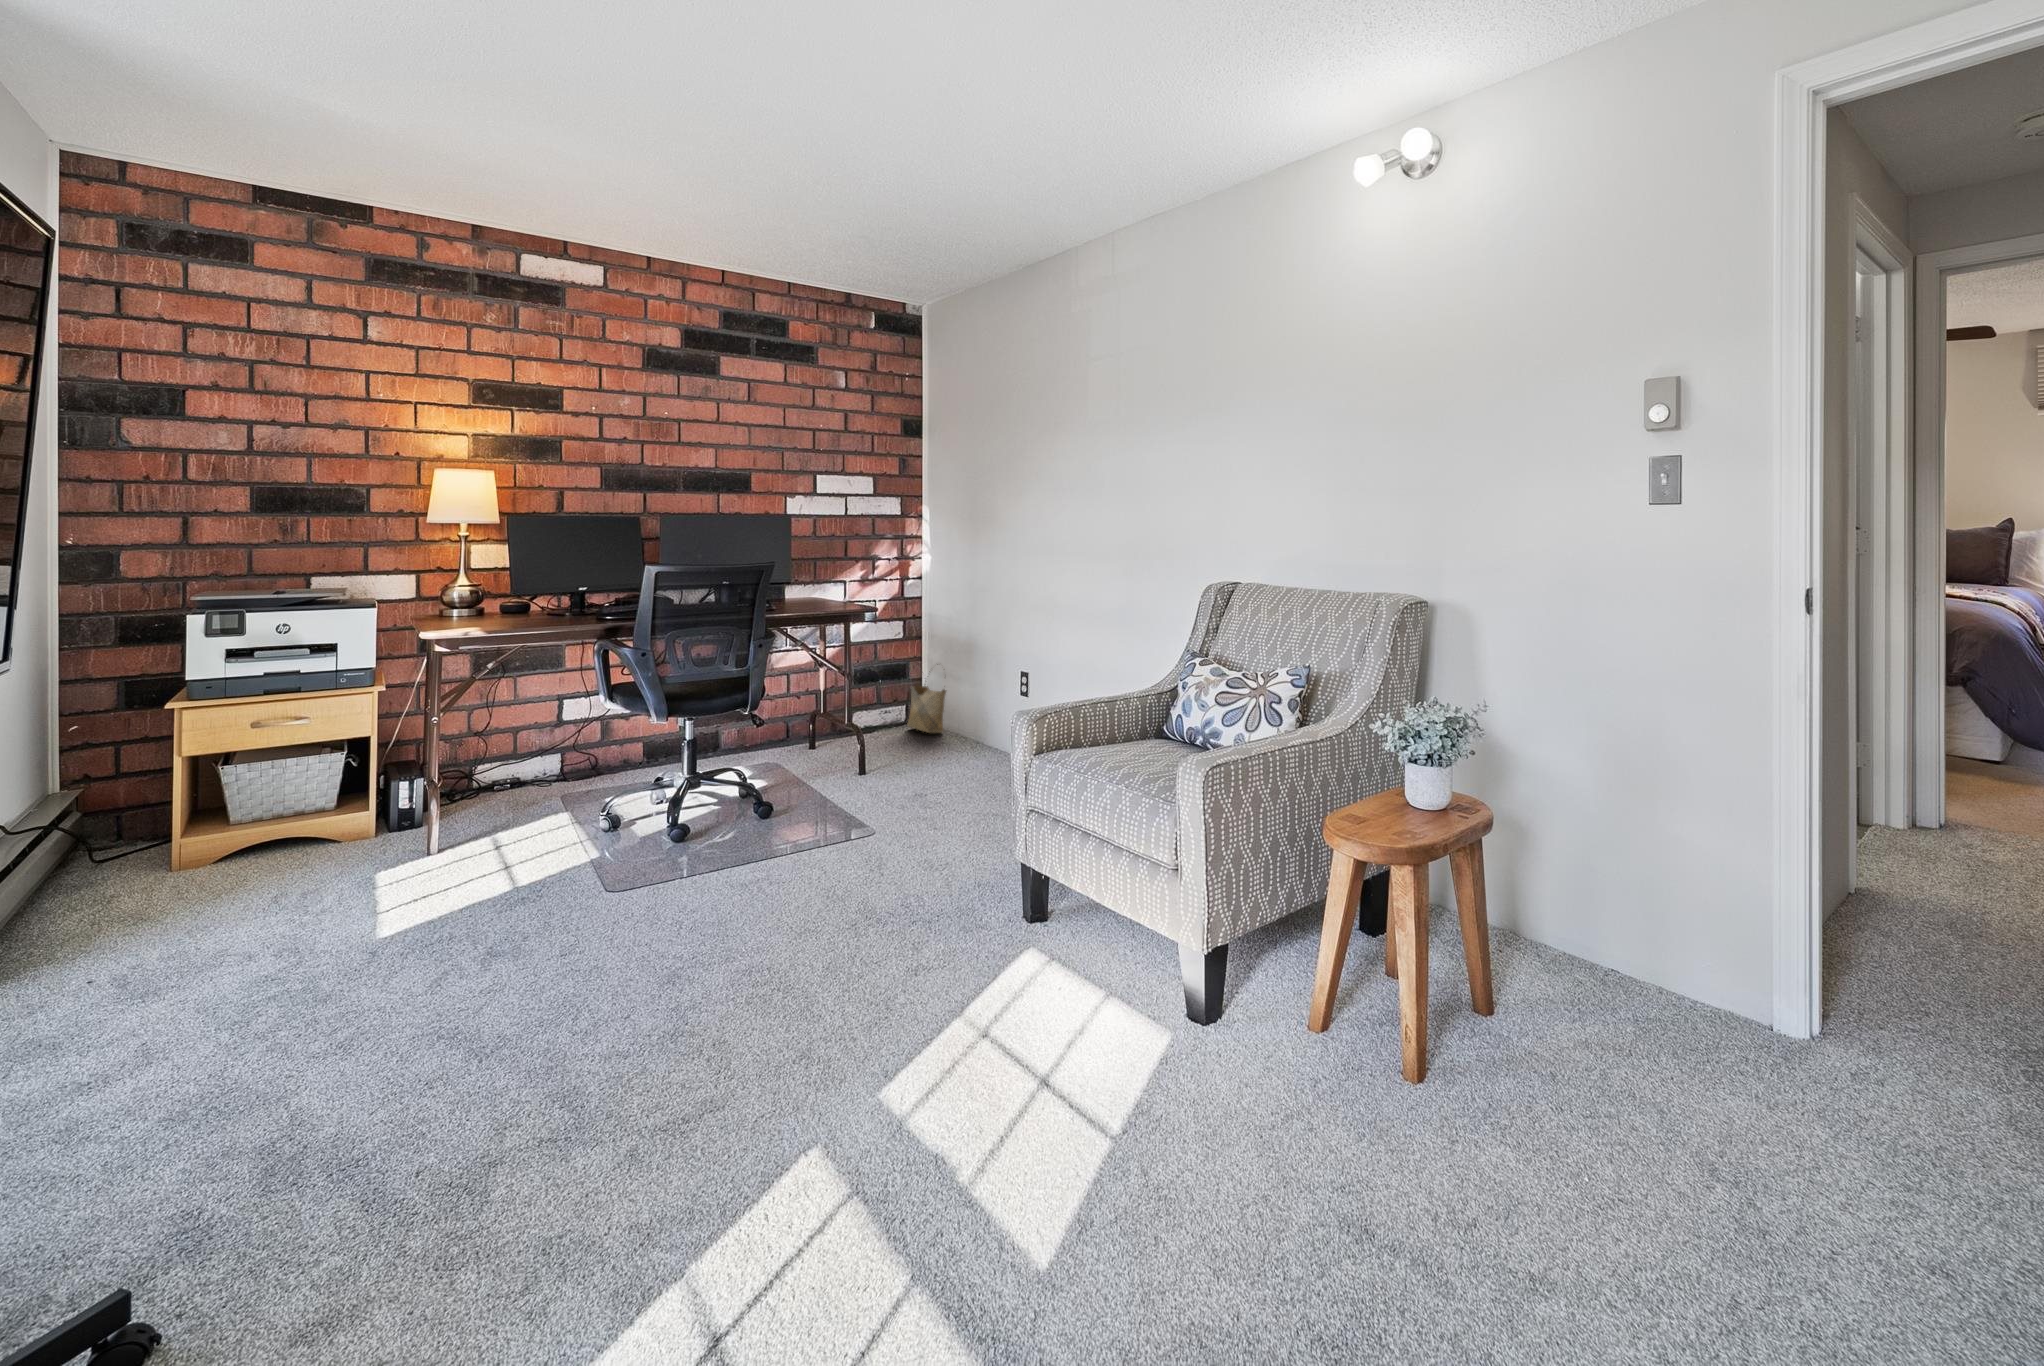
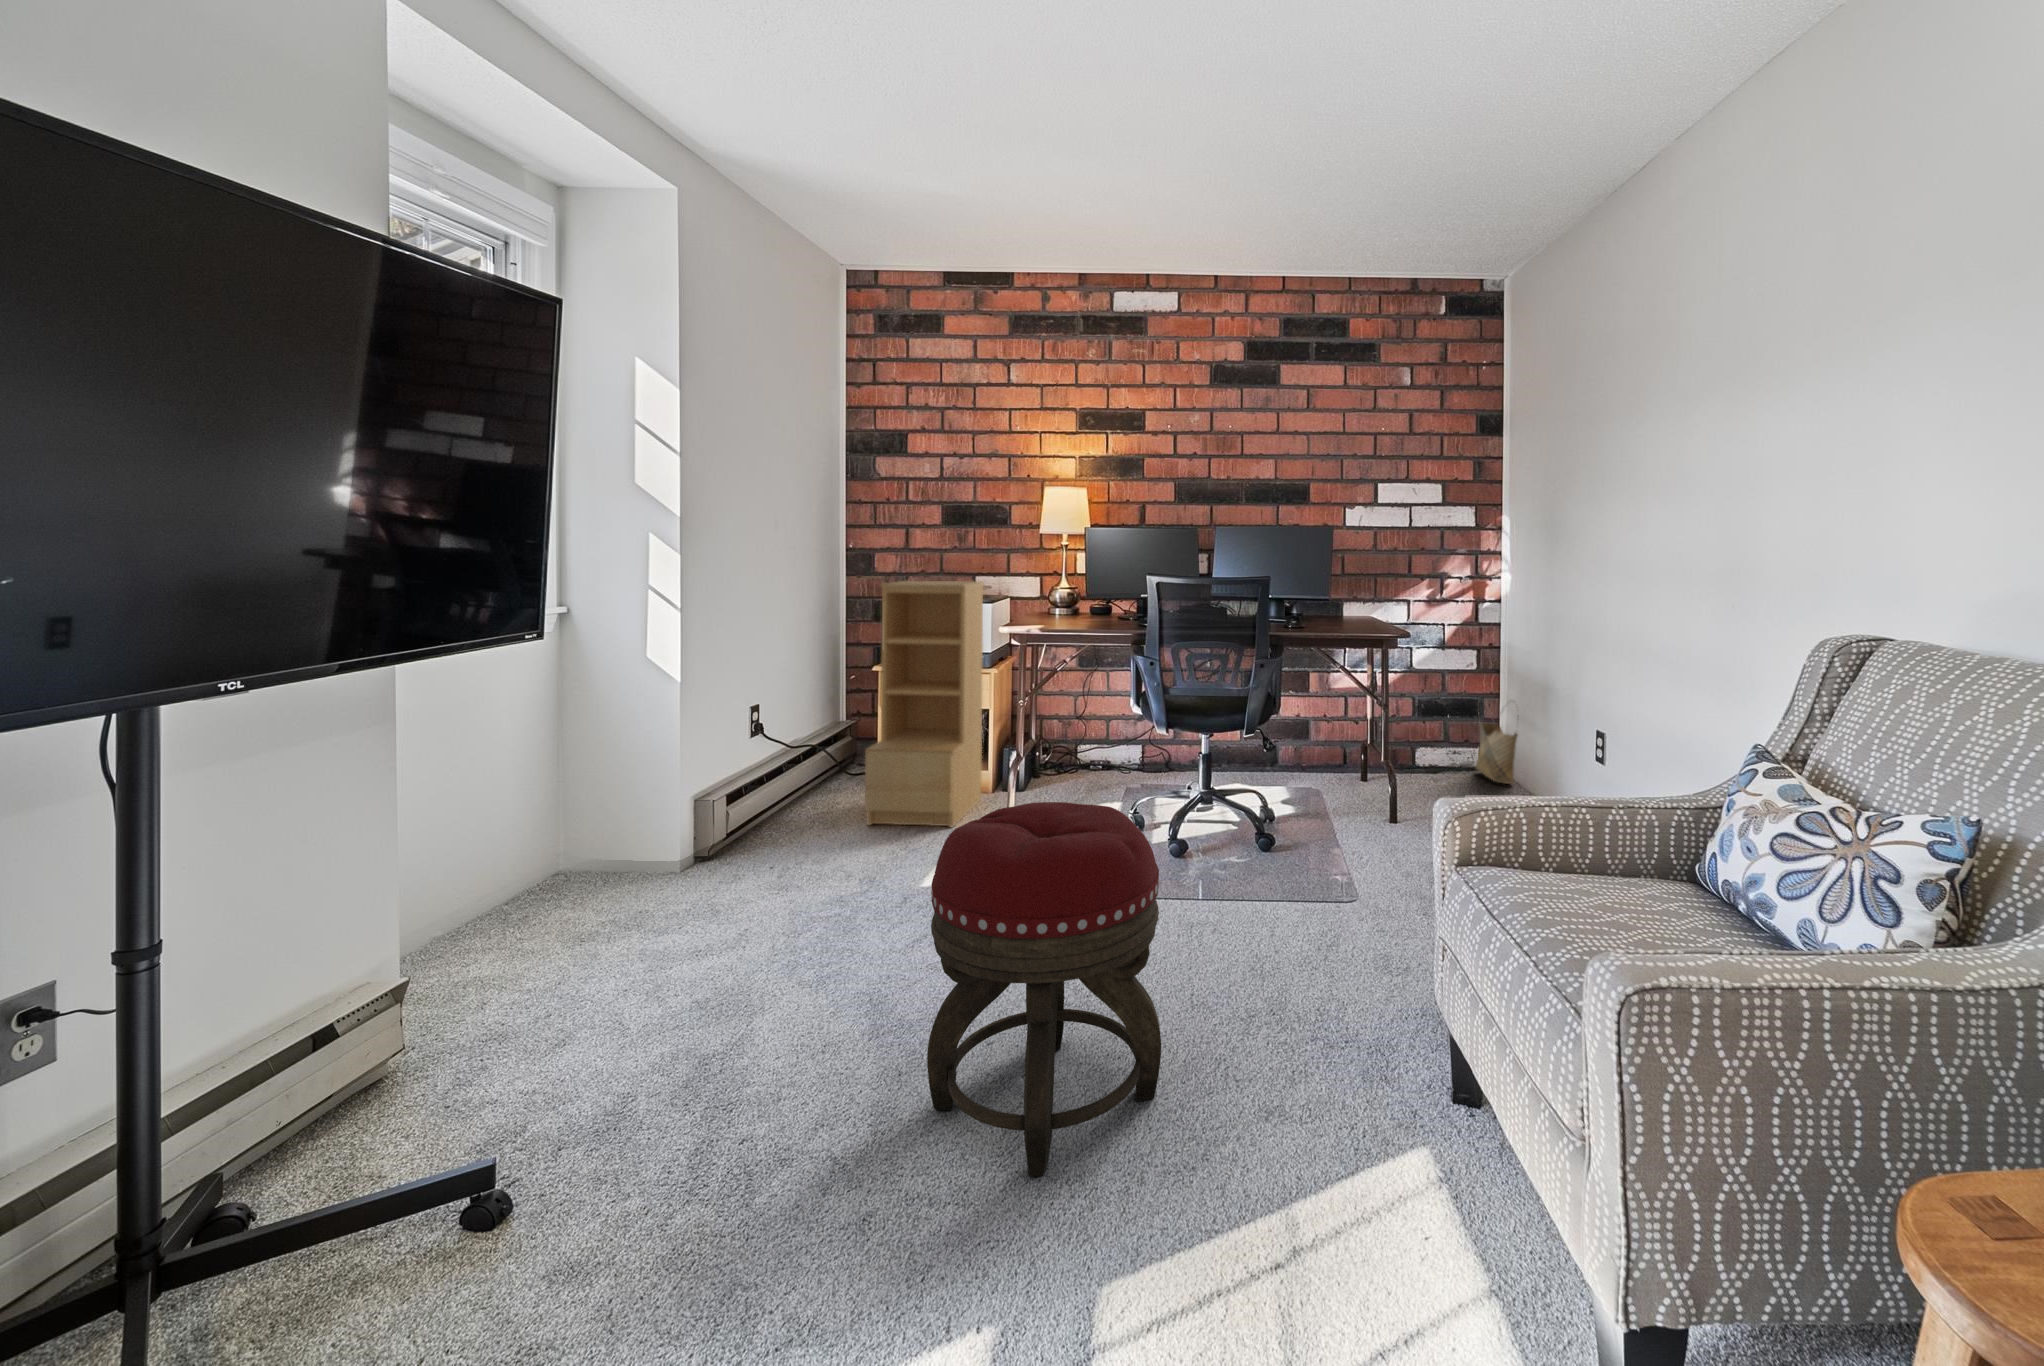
bookshelf: none [207,581,367,900] -> present [865,581,984,827]
footstool: none [597,760,819,1064] -> present [927,802,1161,1176]

